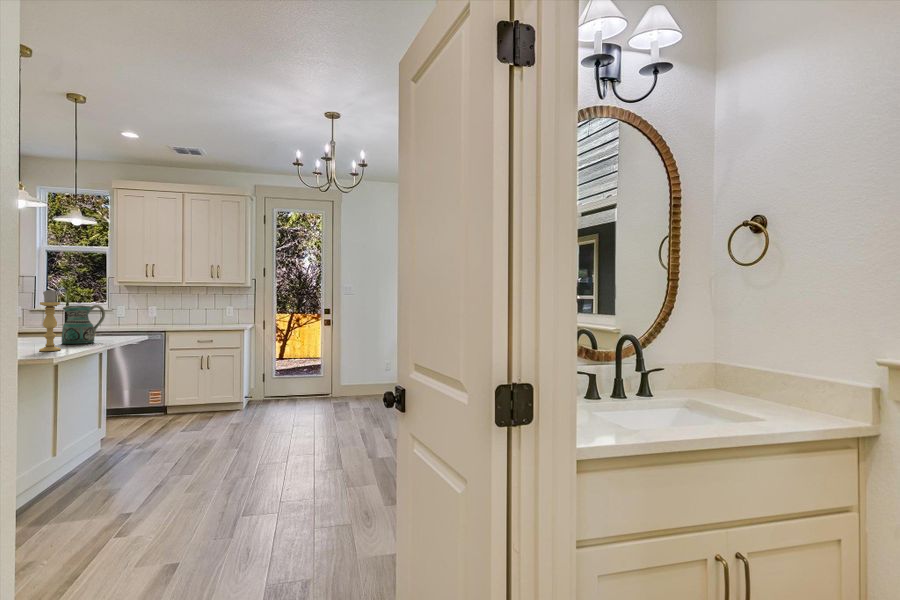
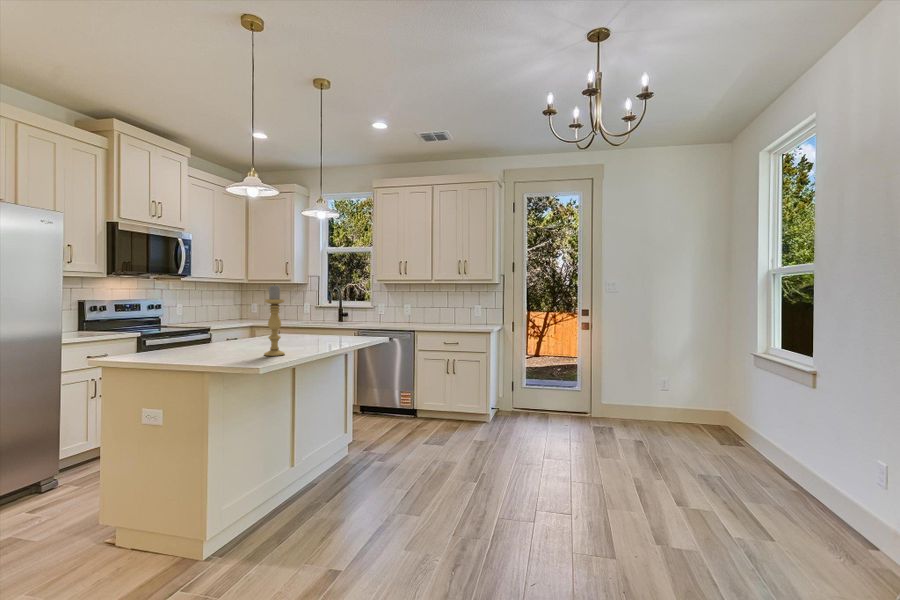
ceramic pitcher: present [62,305,105,344] -> none [300,303,340,346]

